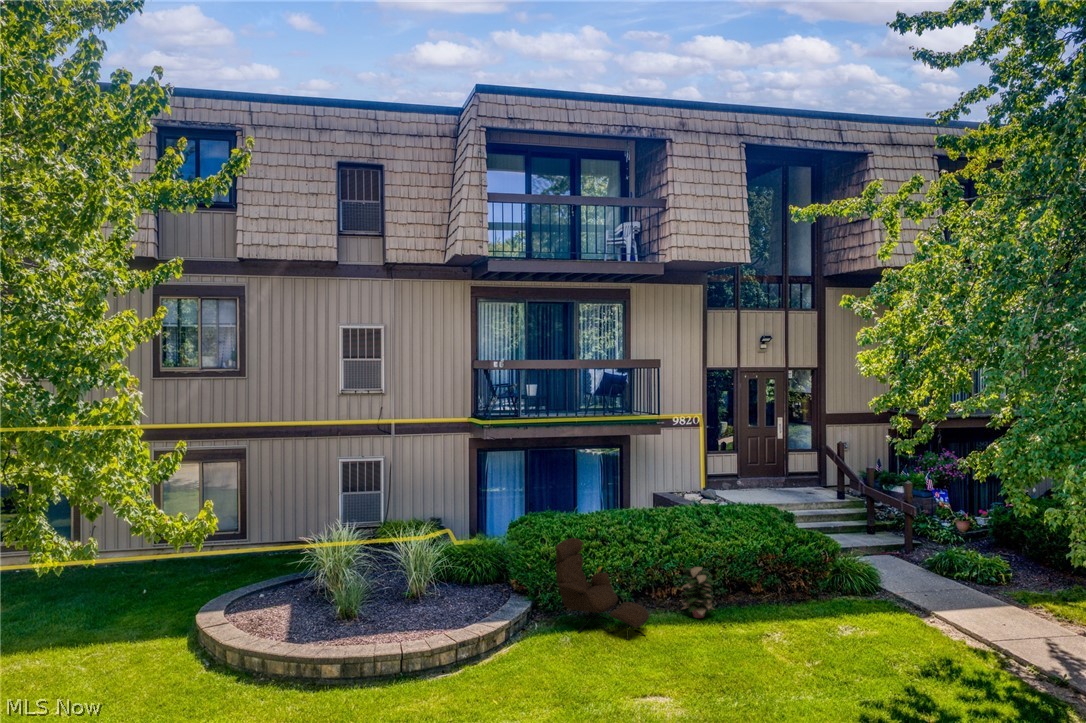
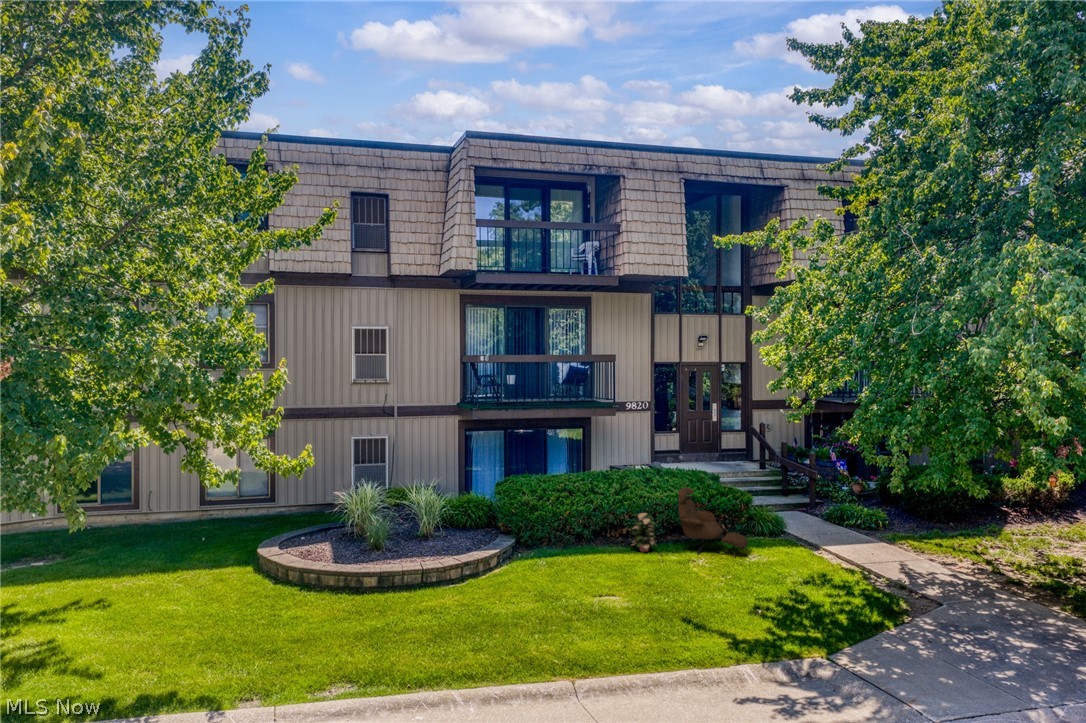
lounge chair: present [556,538,649,640] -> present [678,487,748,558]

